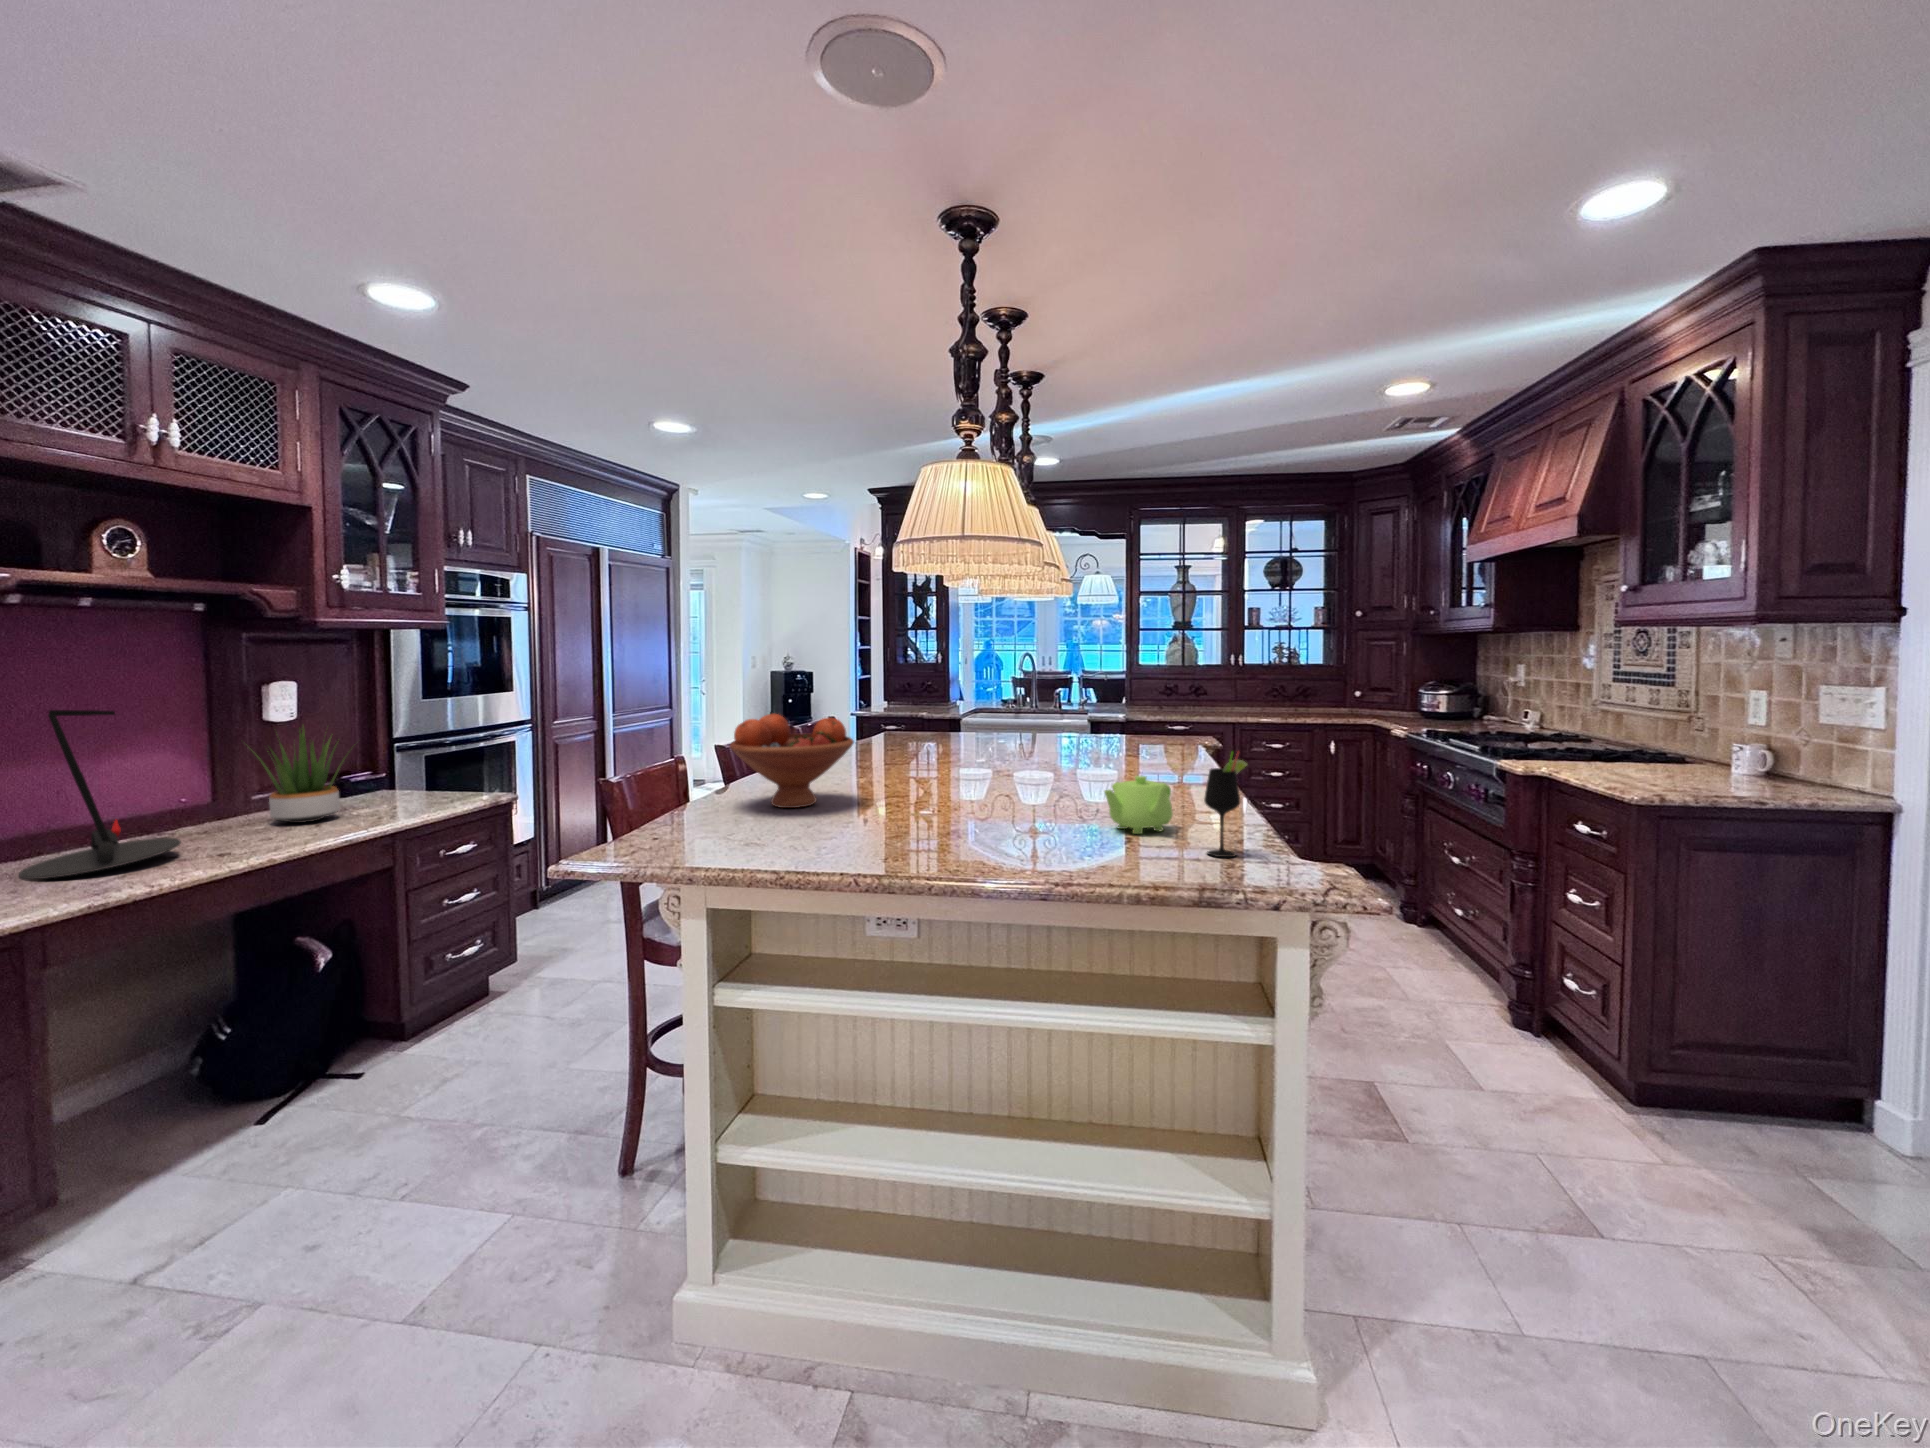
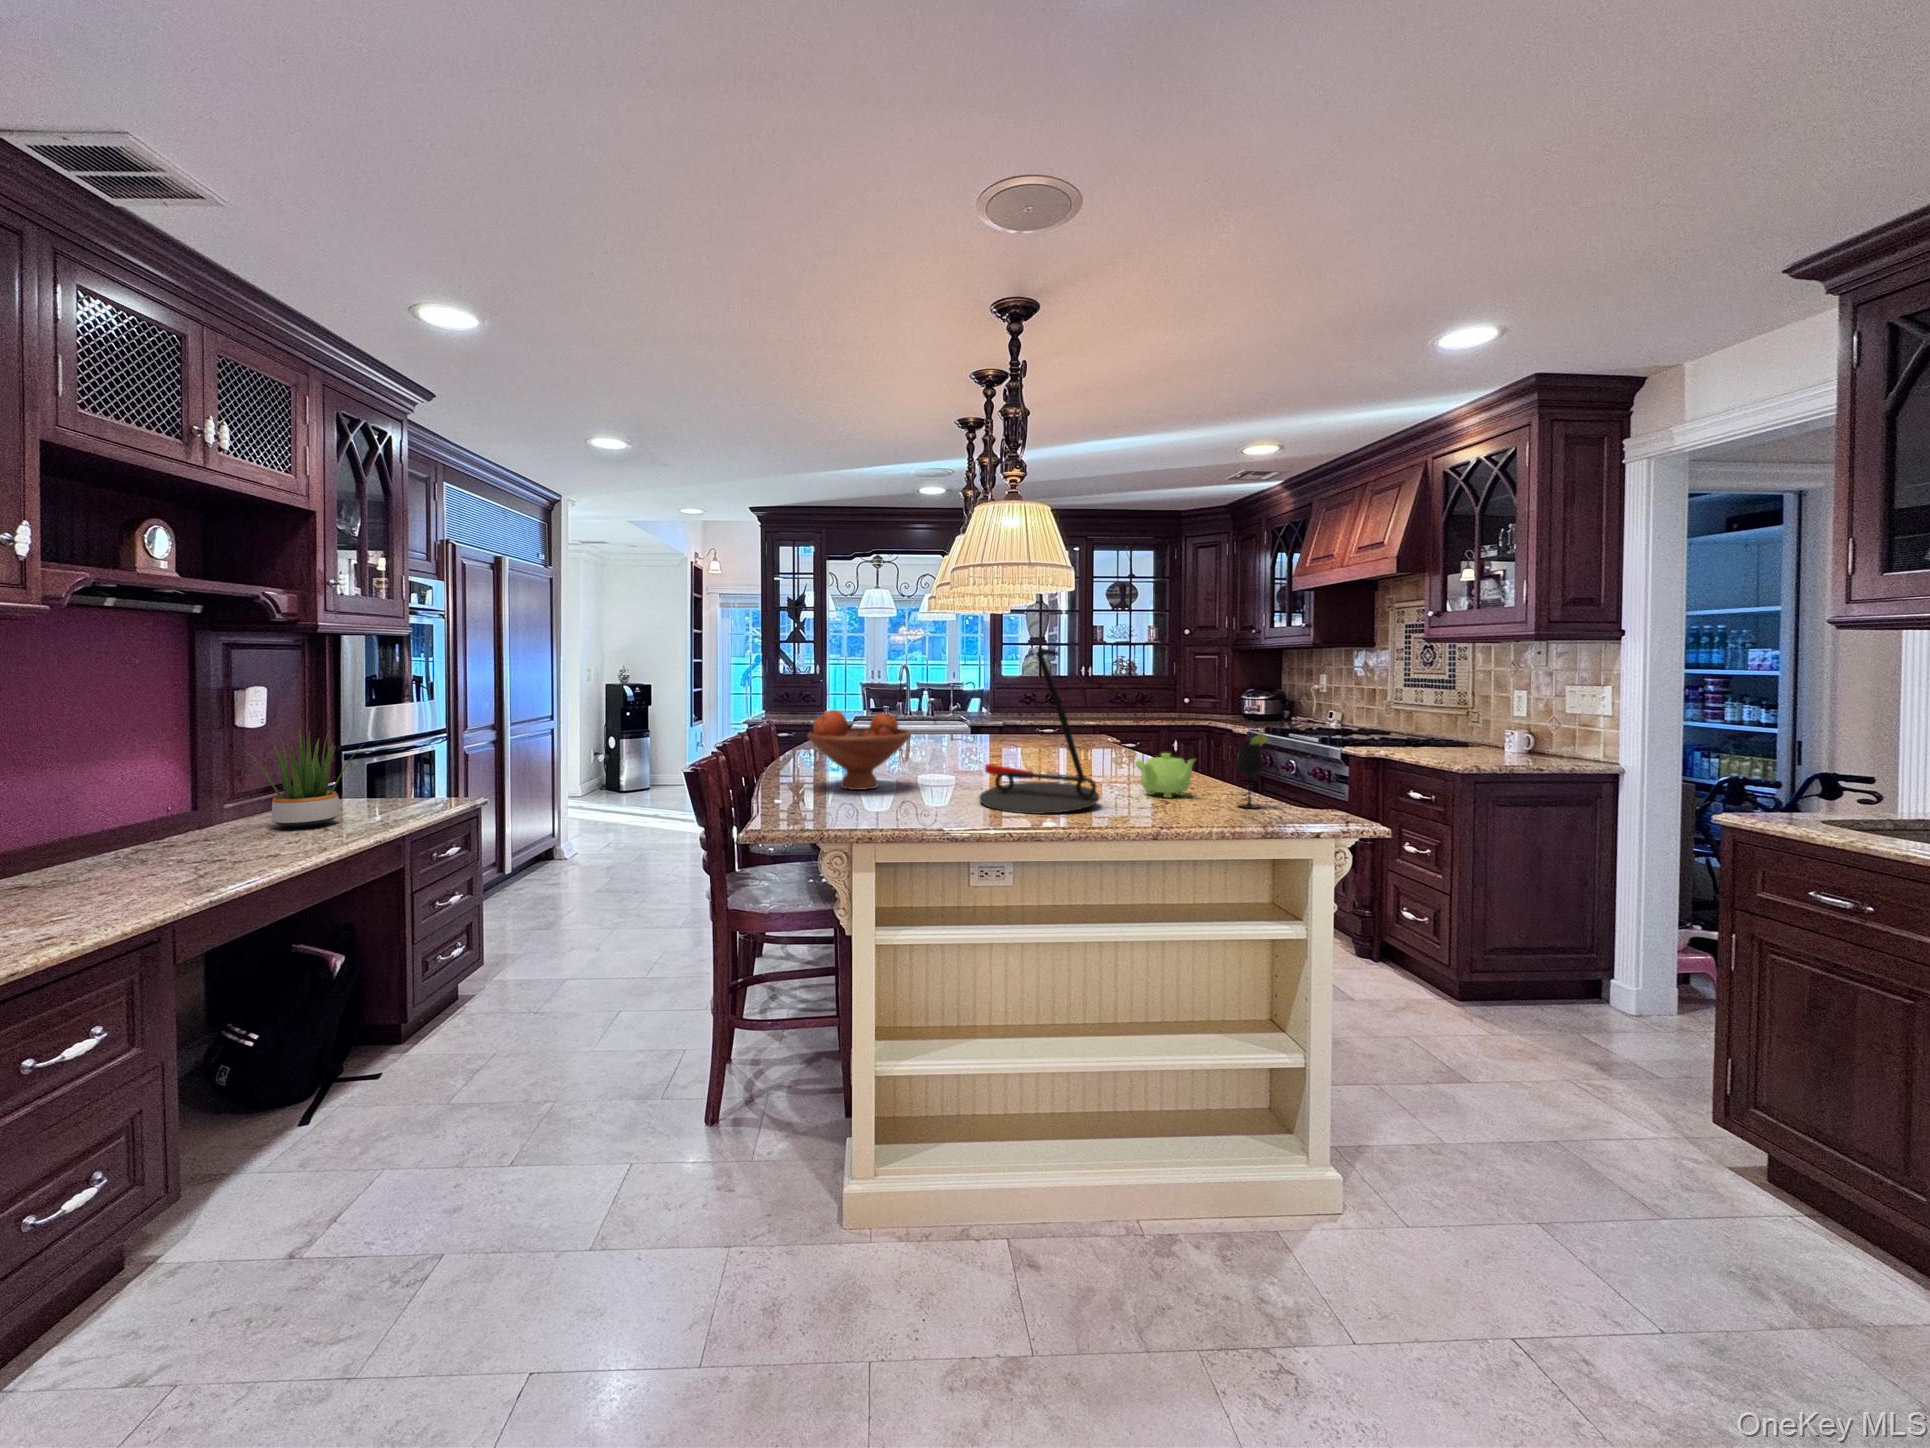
desk lamp: present [19,710,181,879] -> present [979,648,1099,814]

